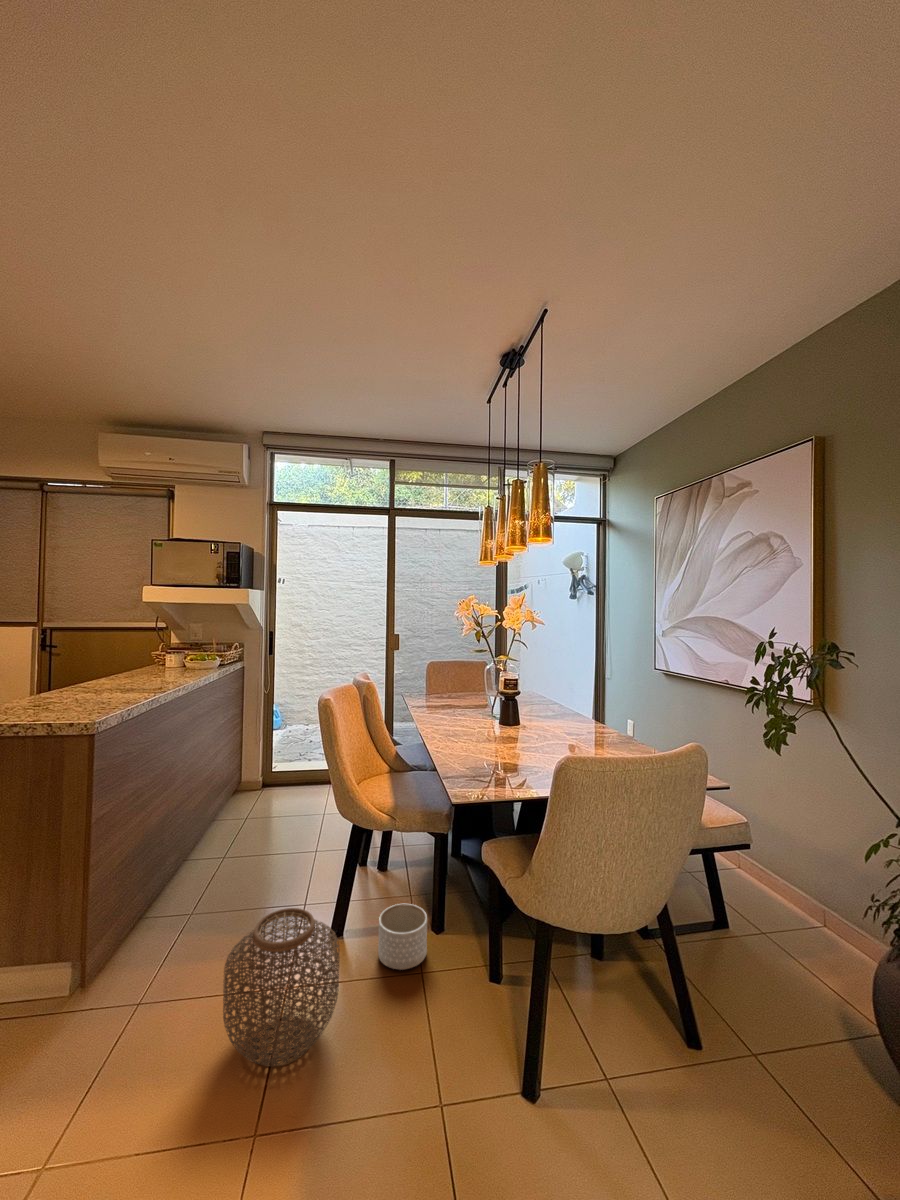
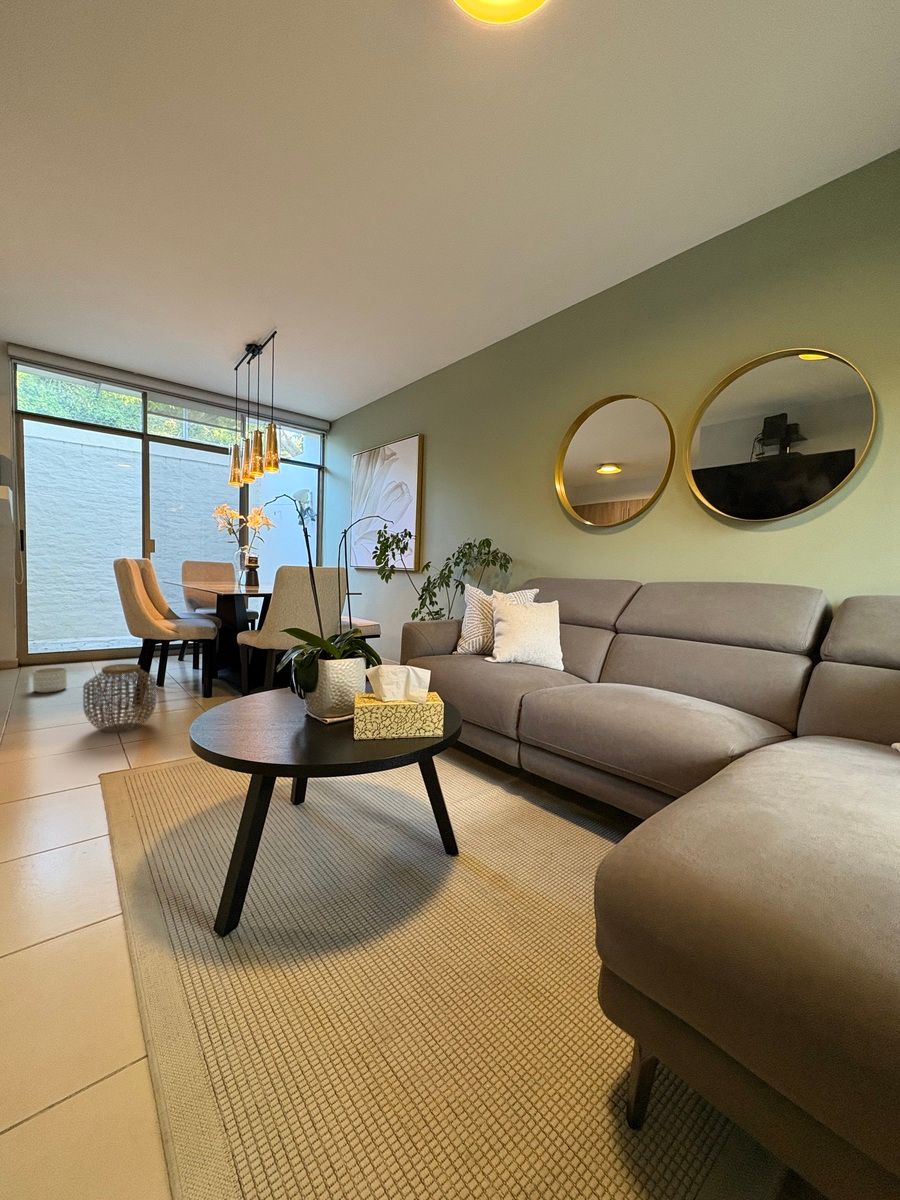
planter: present [378,904,427,970] -> present [33,668,67,693]

